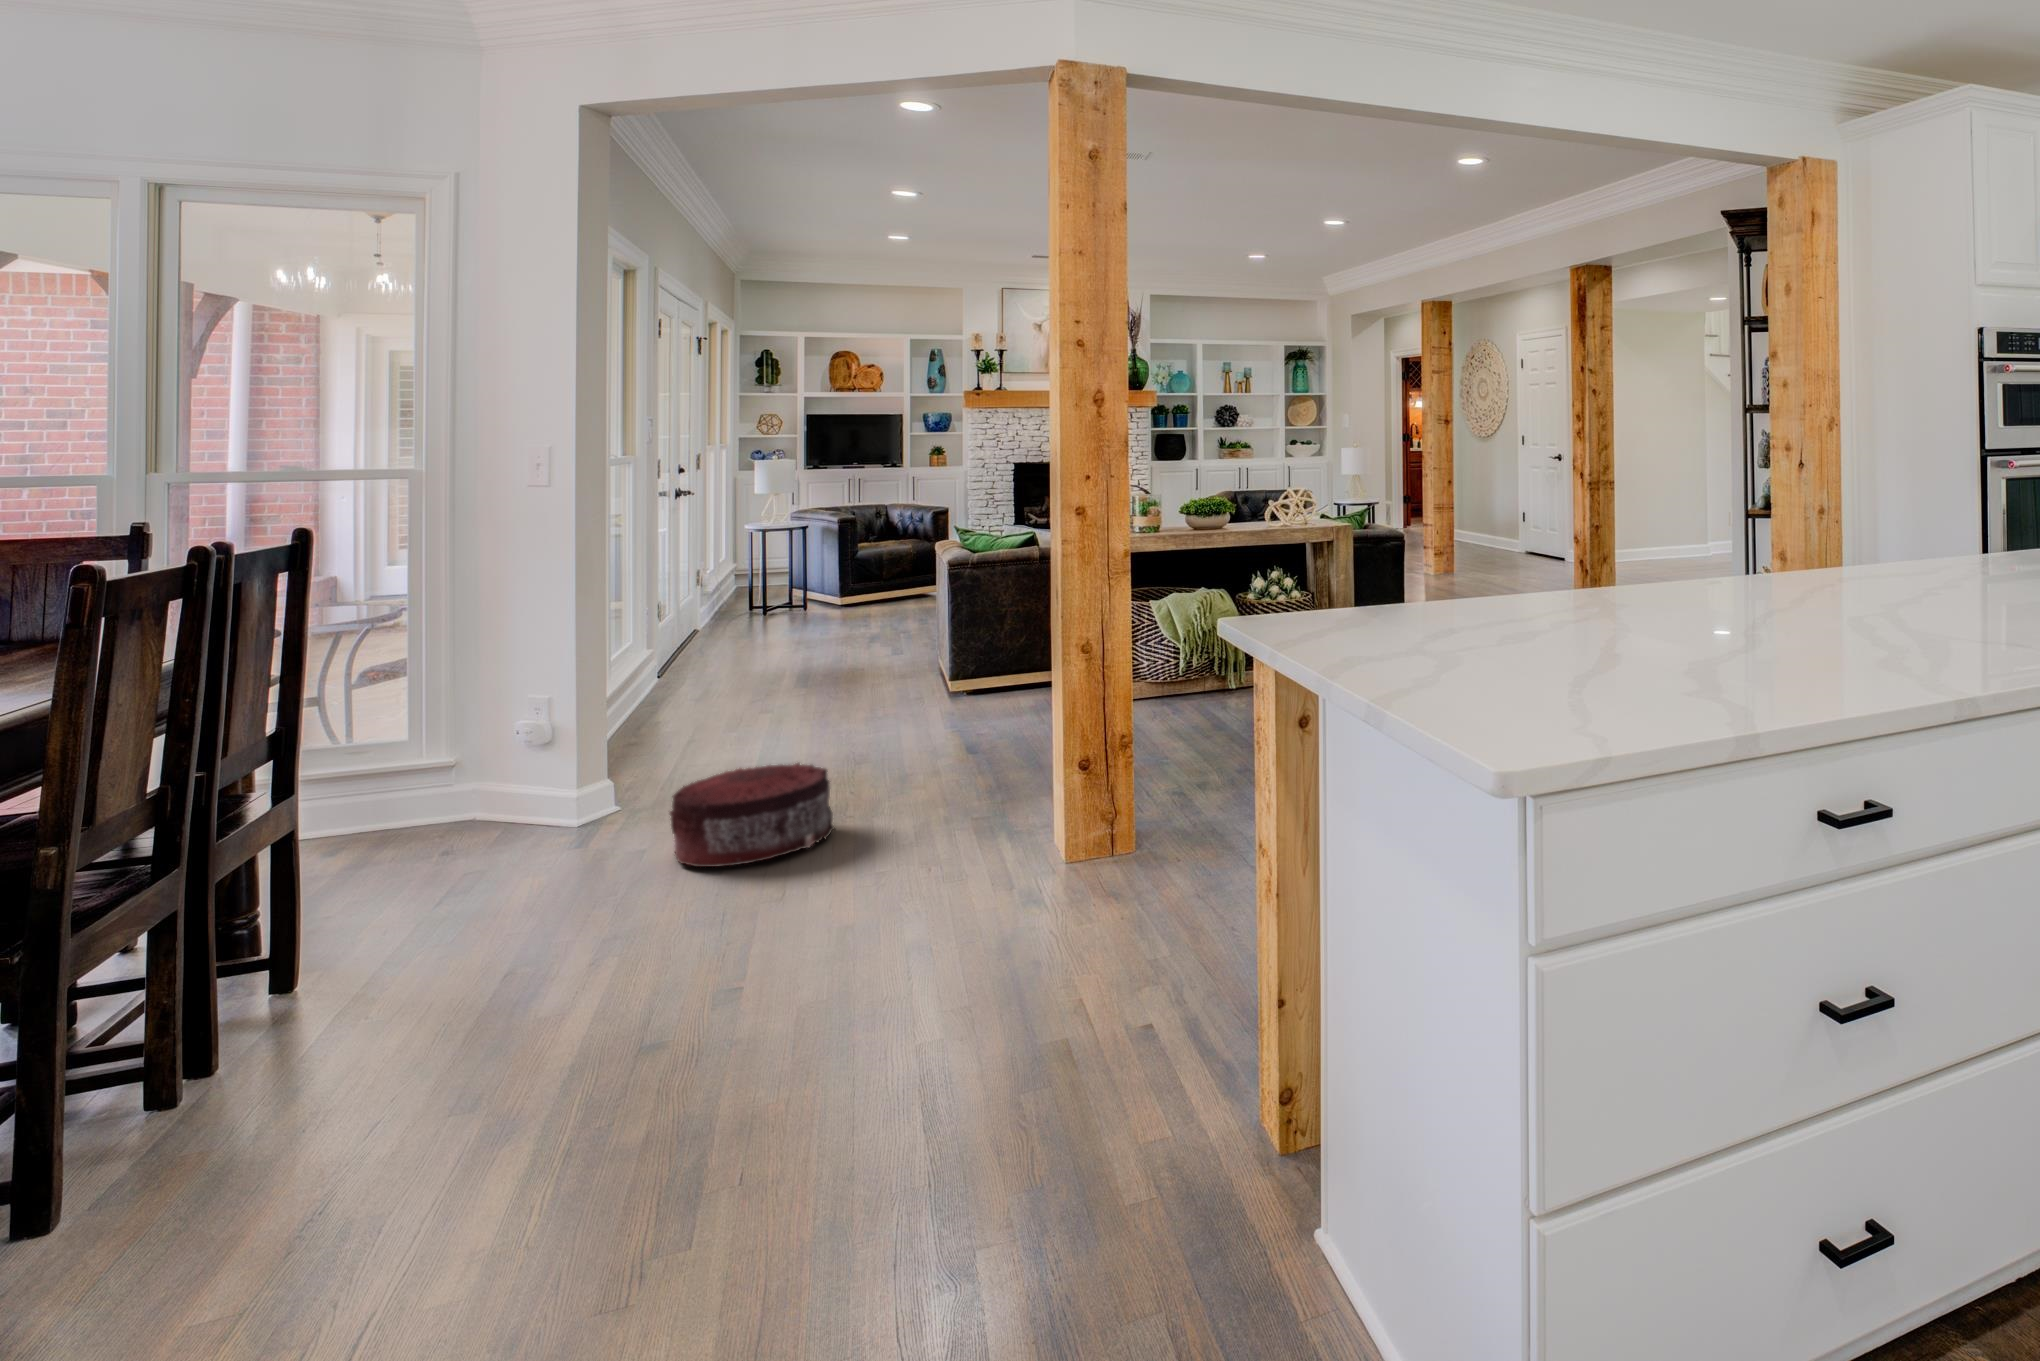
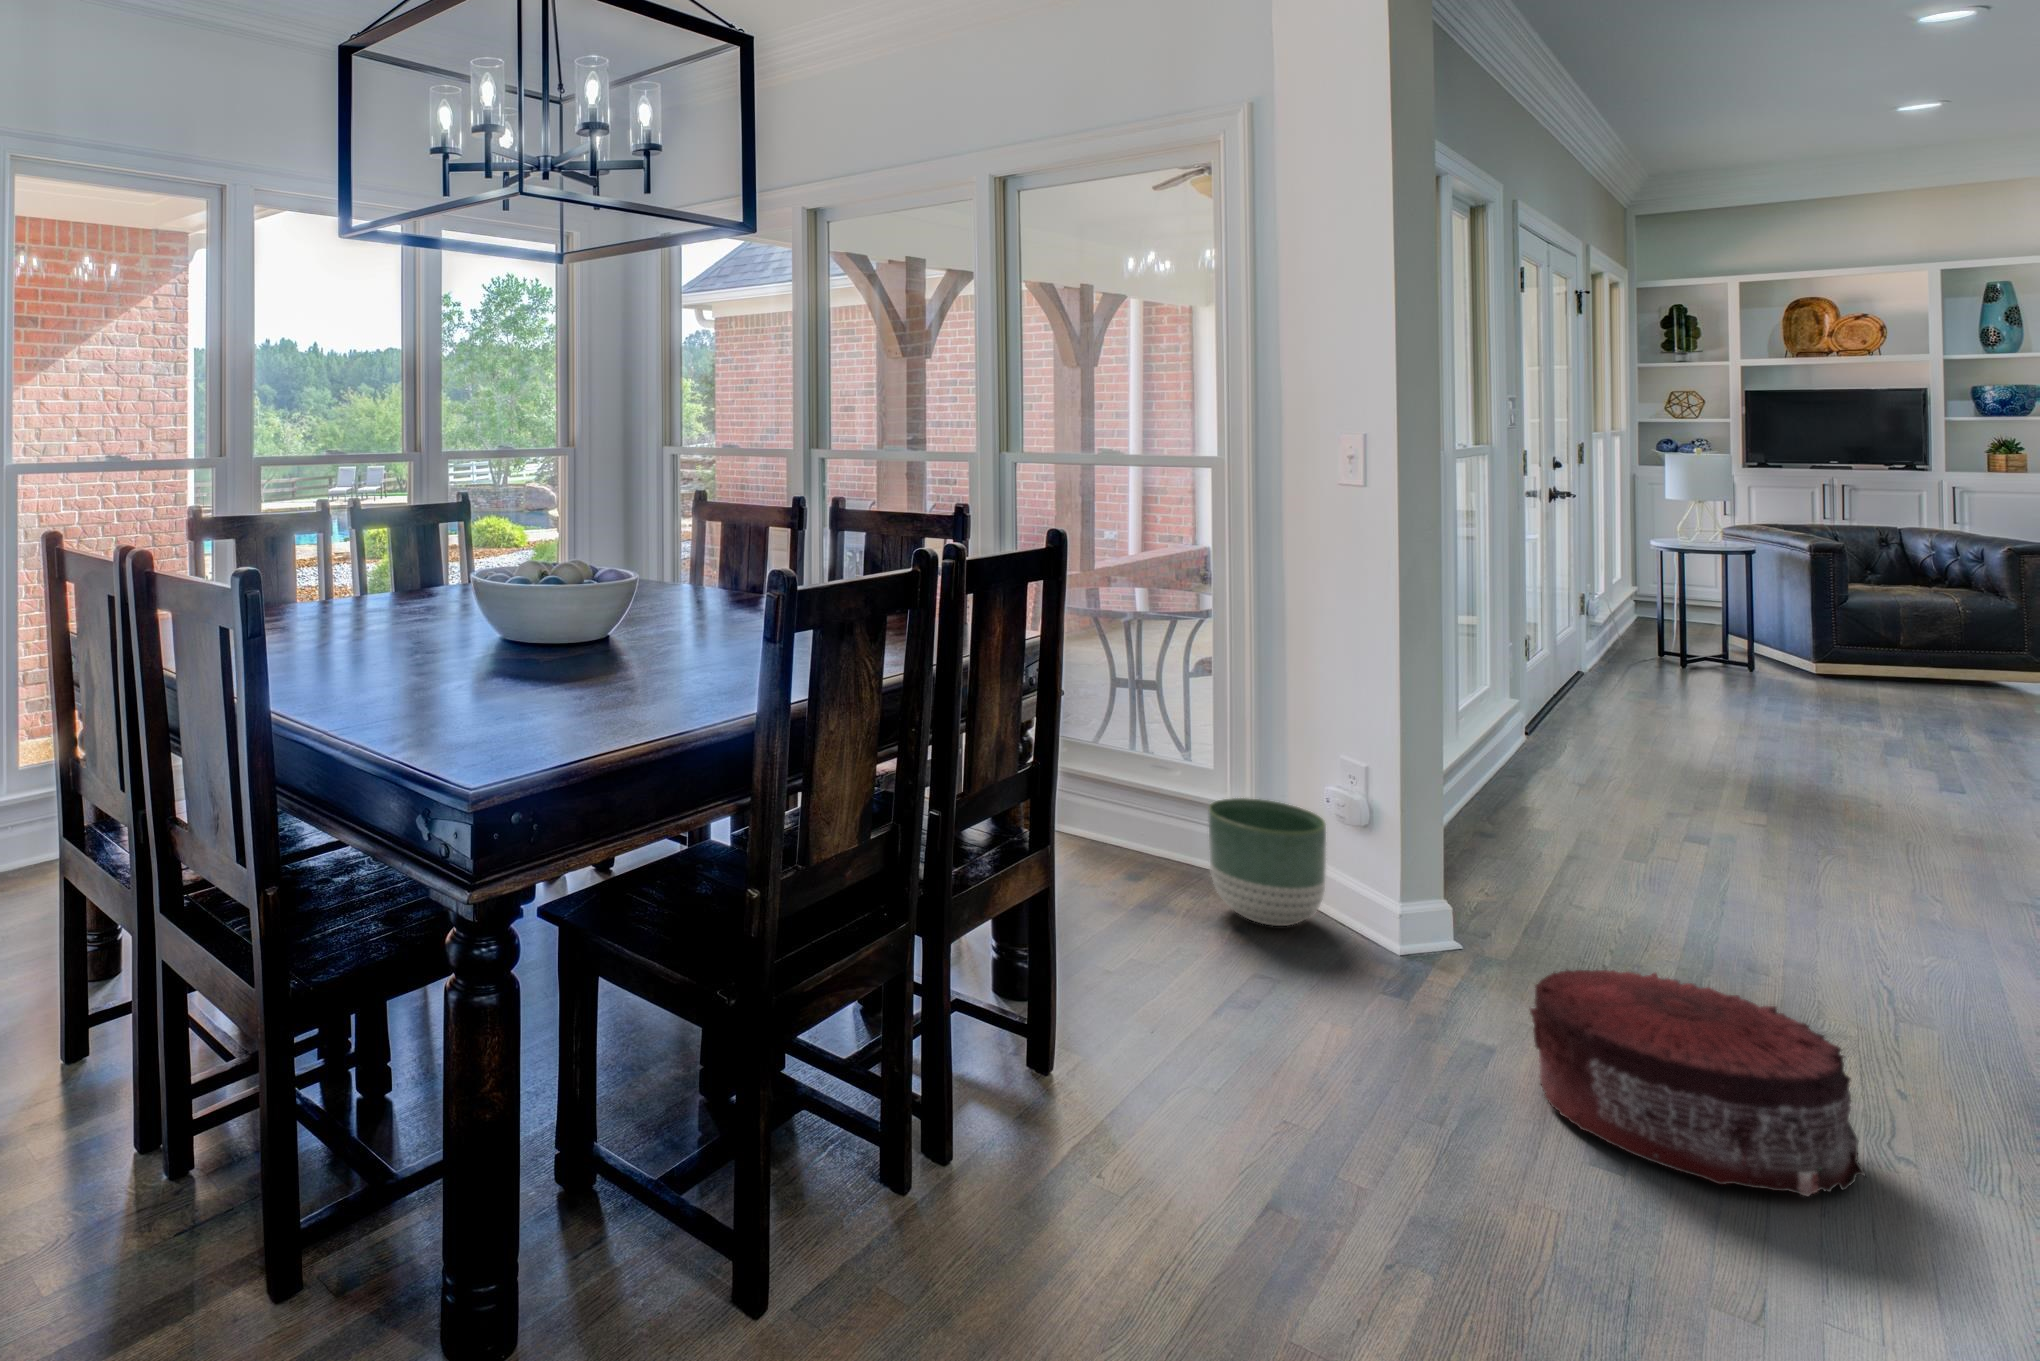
planter: none [408,747,517,849] -> present [1208,798,1326,926]

